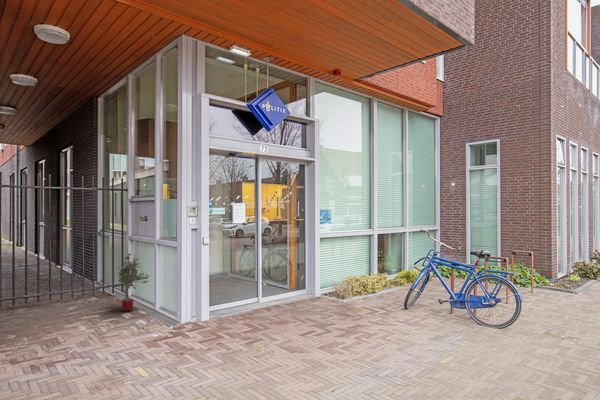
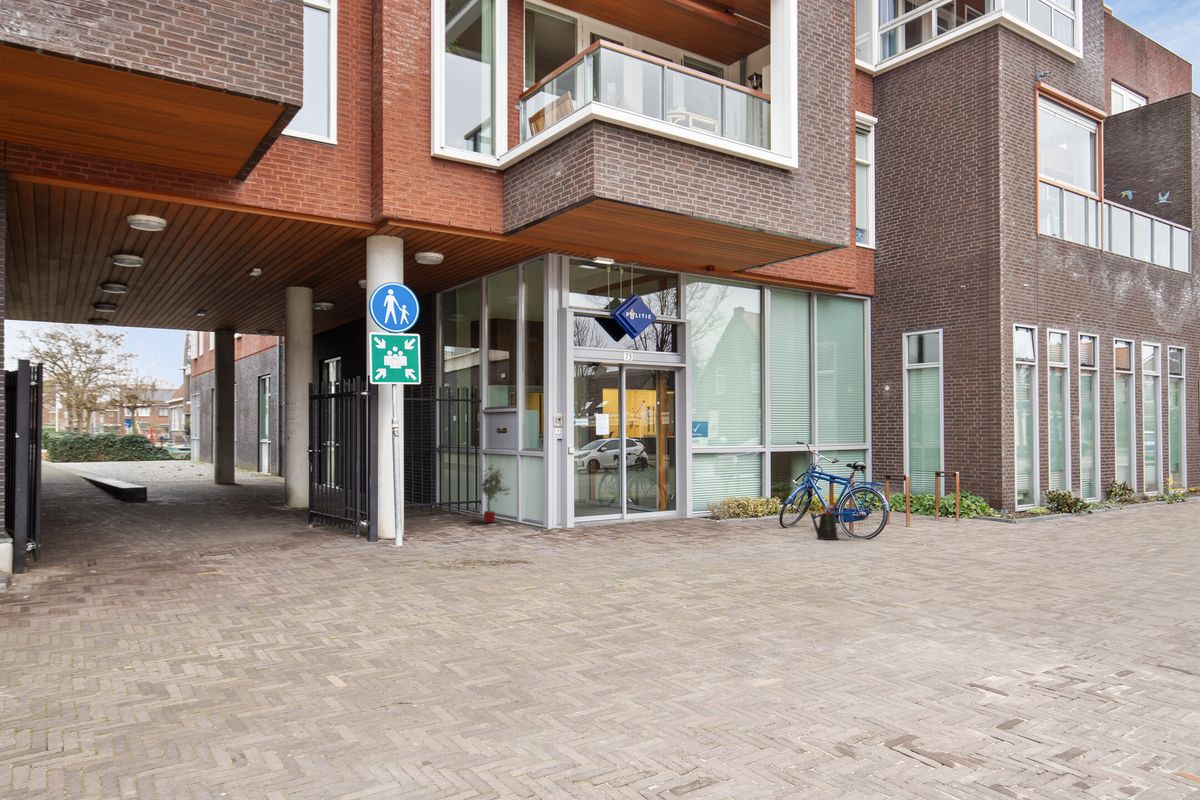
watering can: none [448,288,475,329] -> present [811,502,838,540]

